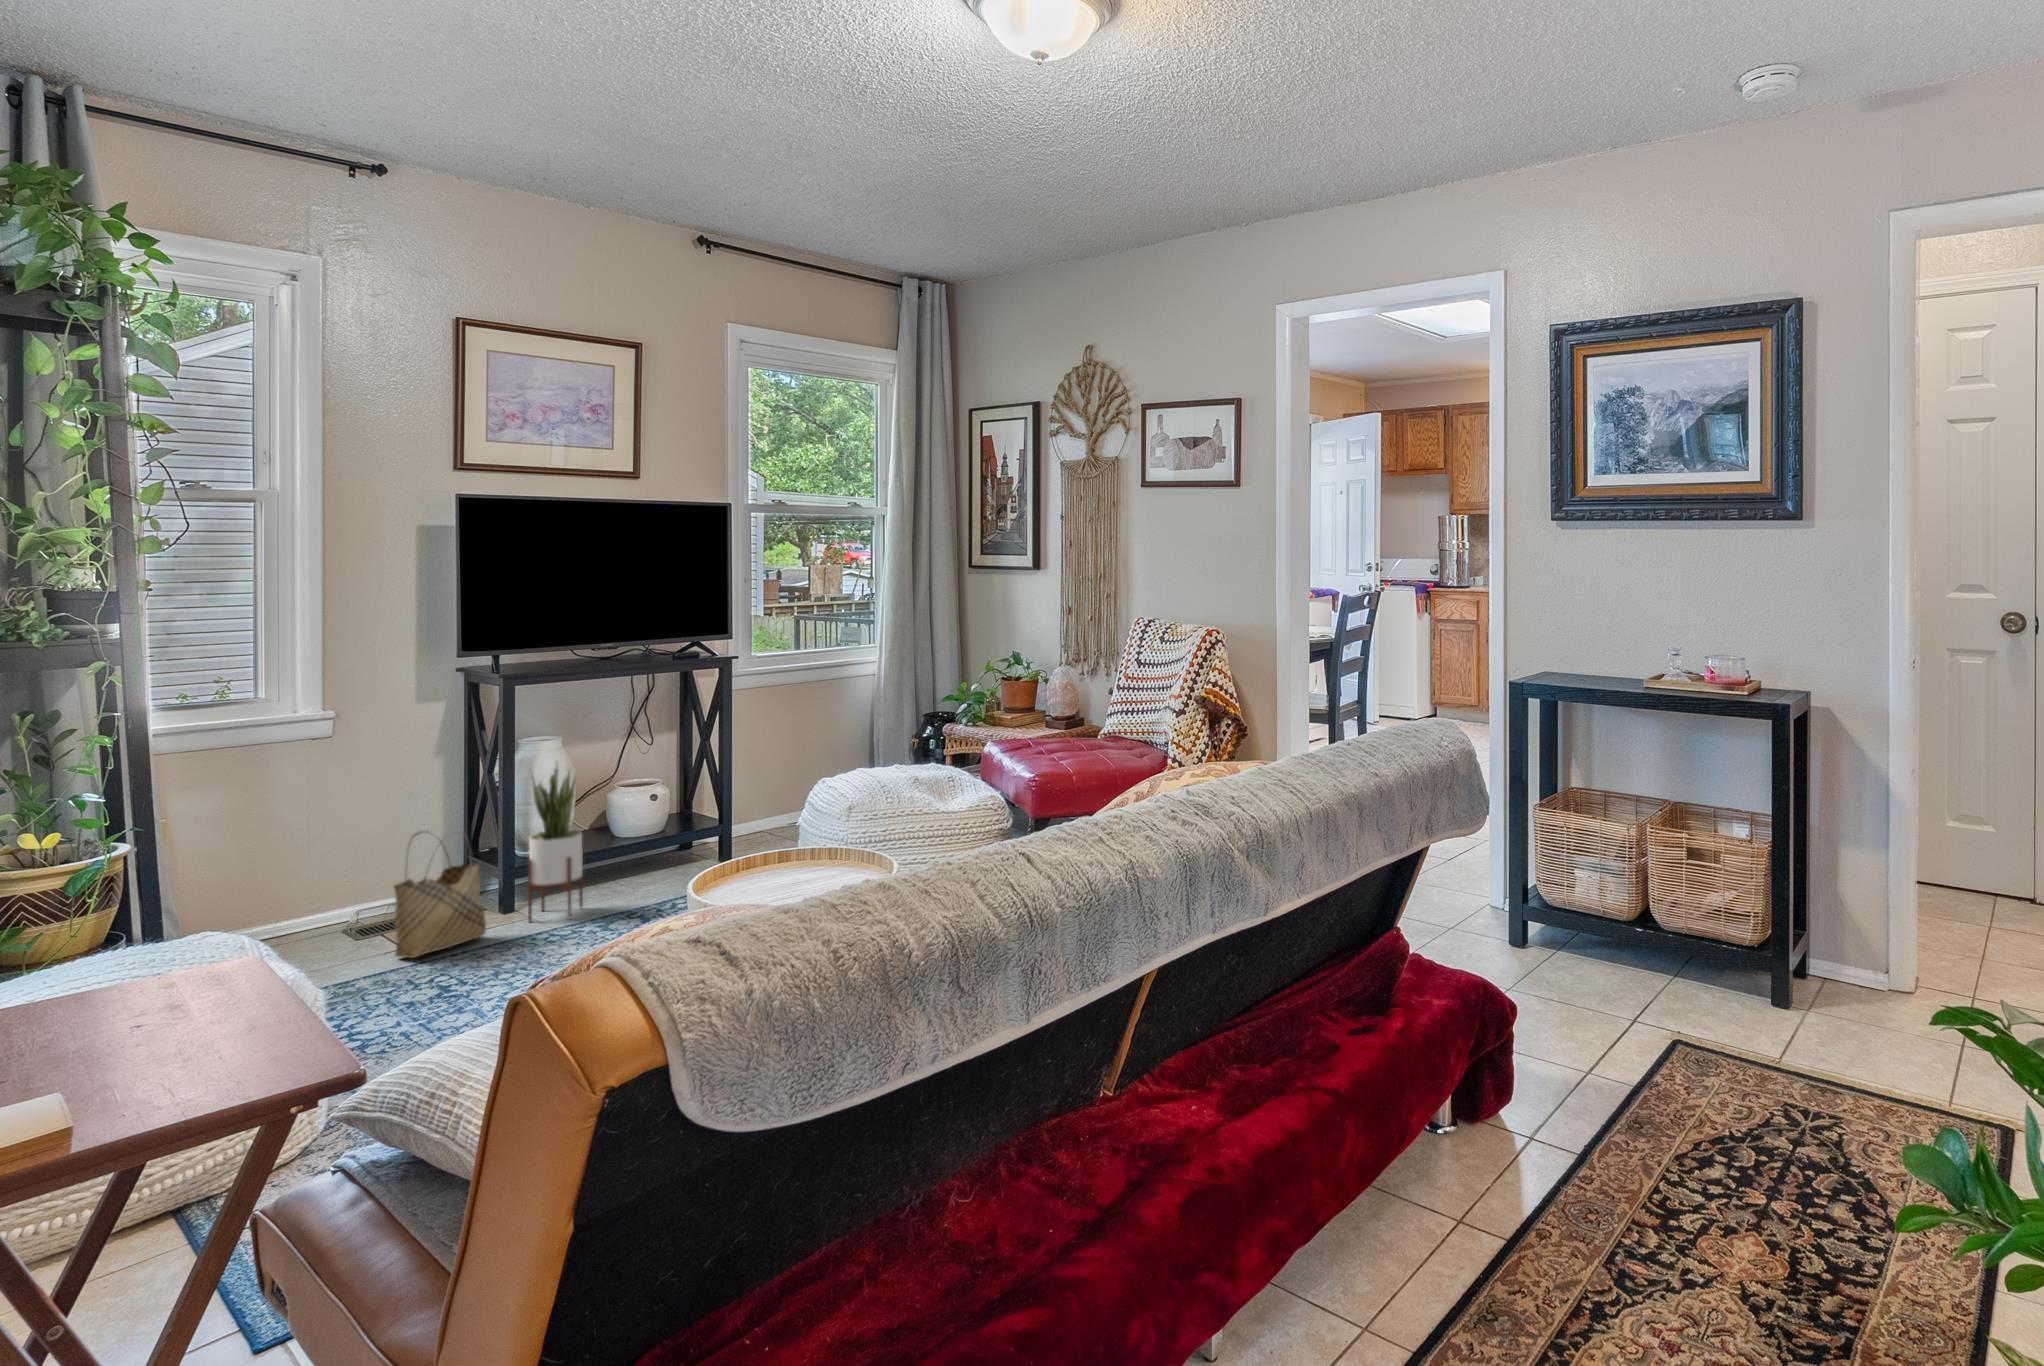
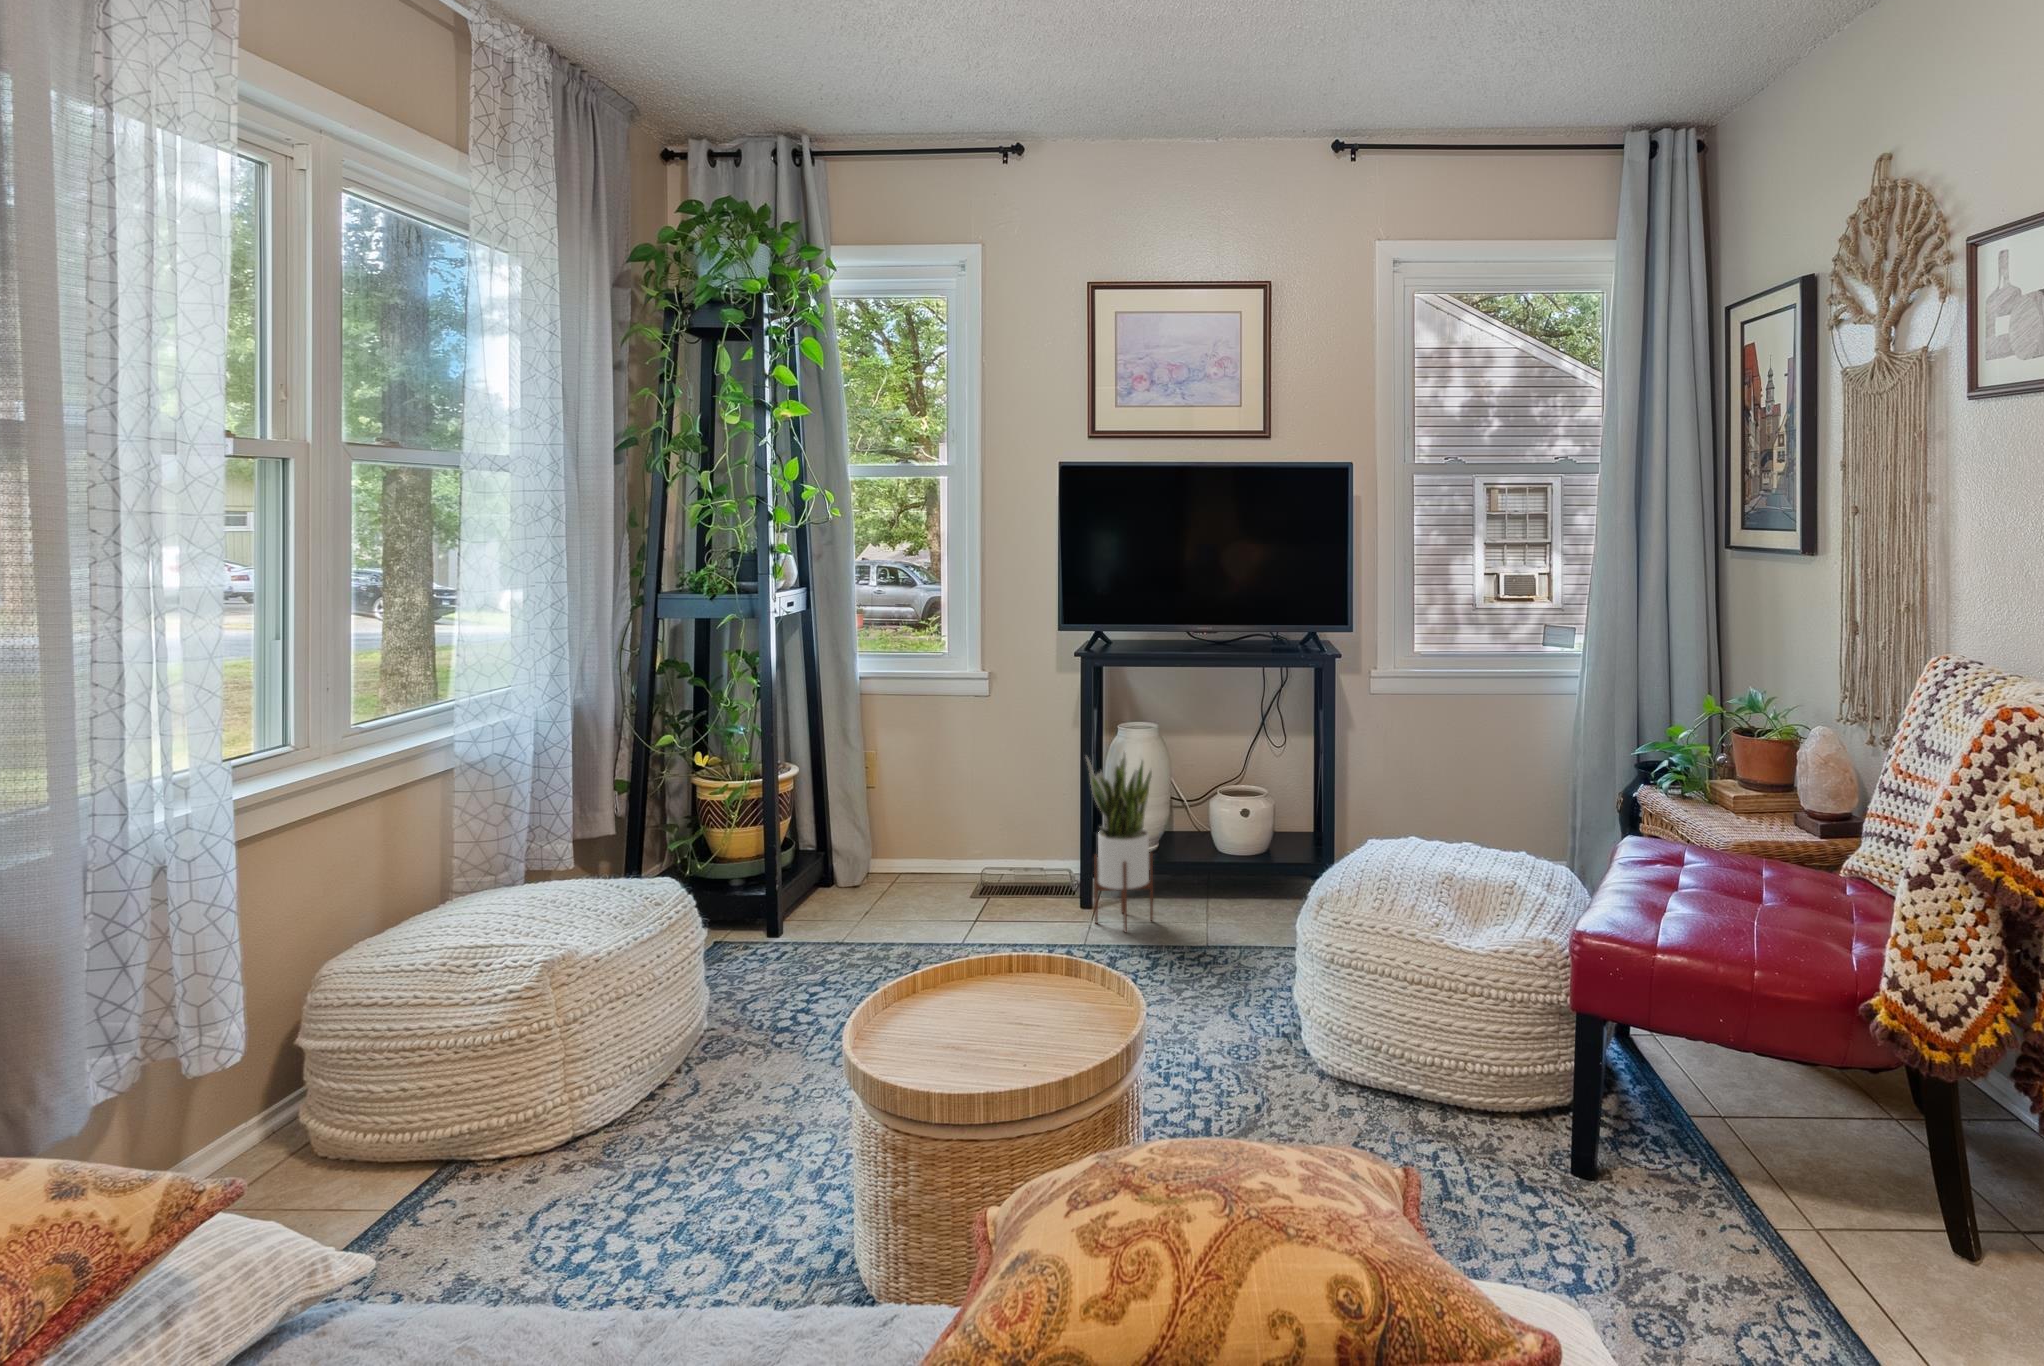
woven basket: present [394,832,486,958] -> none [953,804,1043,935]

